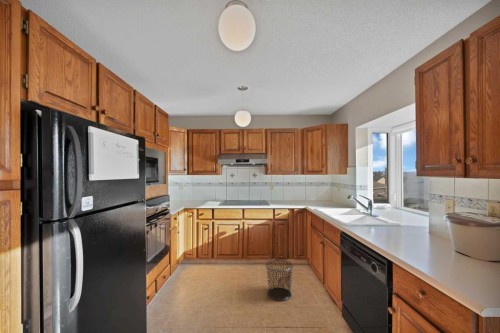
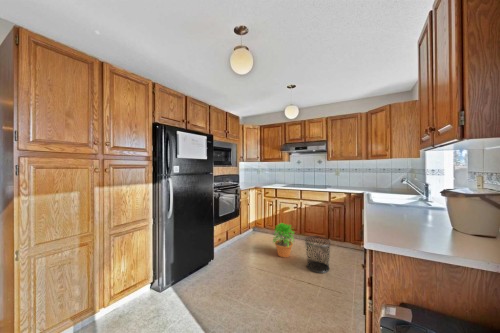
potted plant: none [222,250,252,292] -> present [273,223,294,257]

